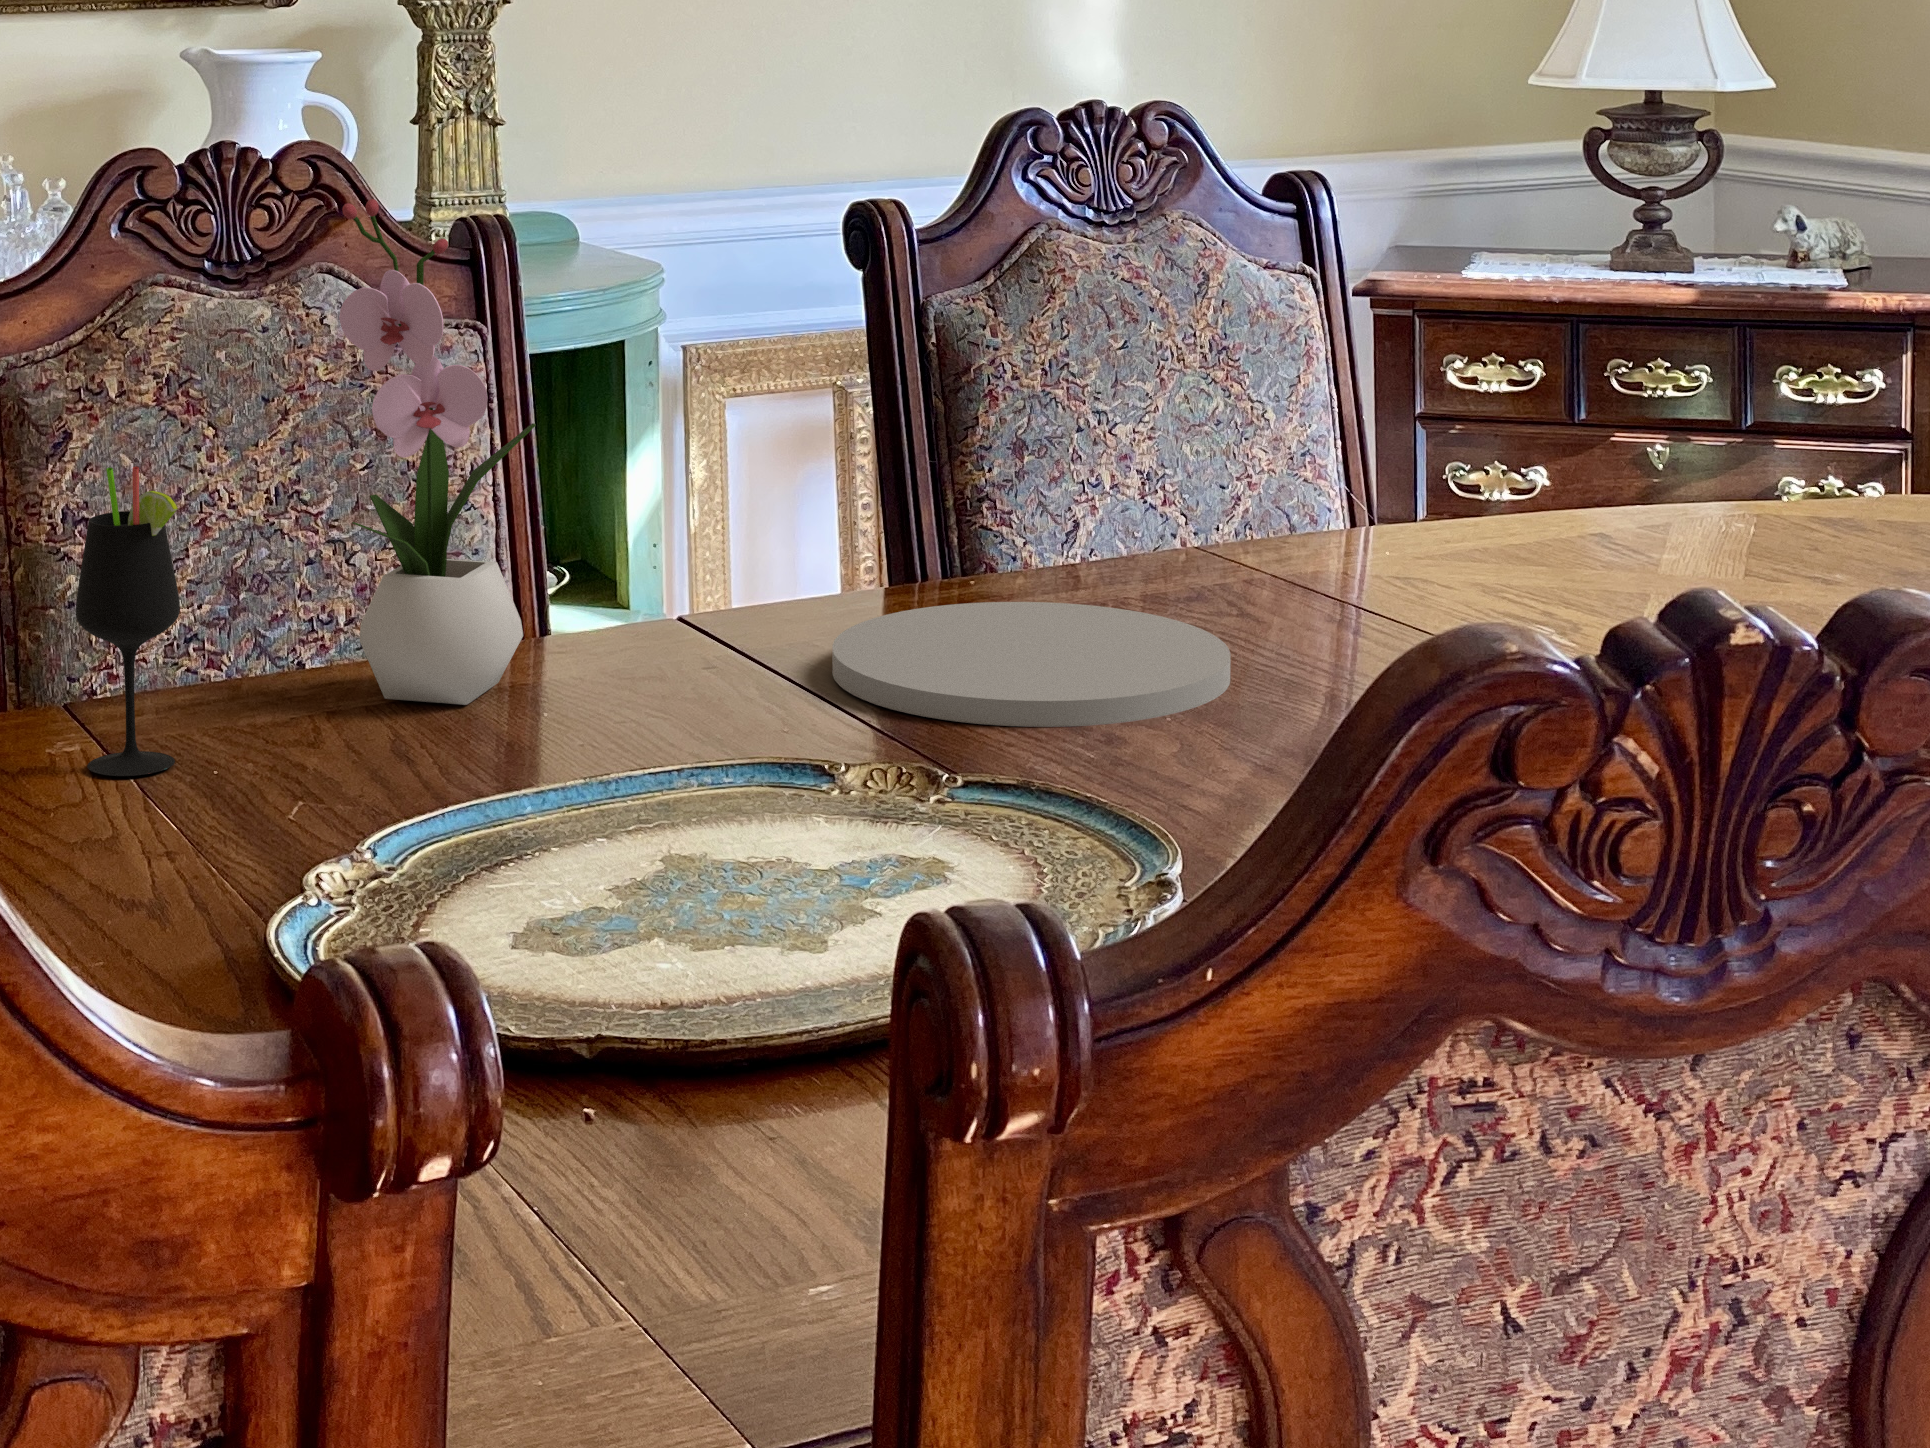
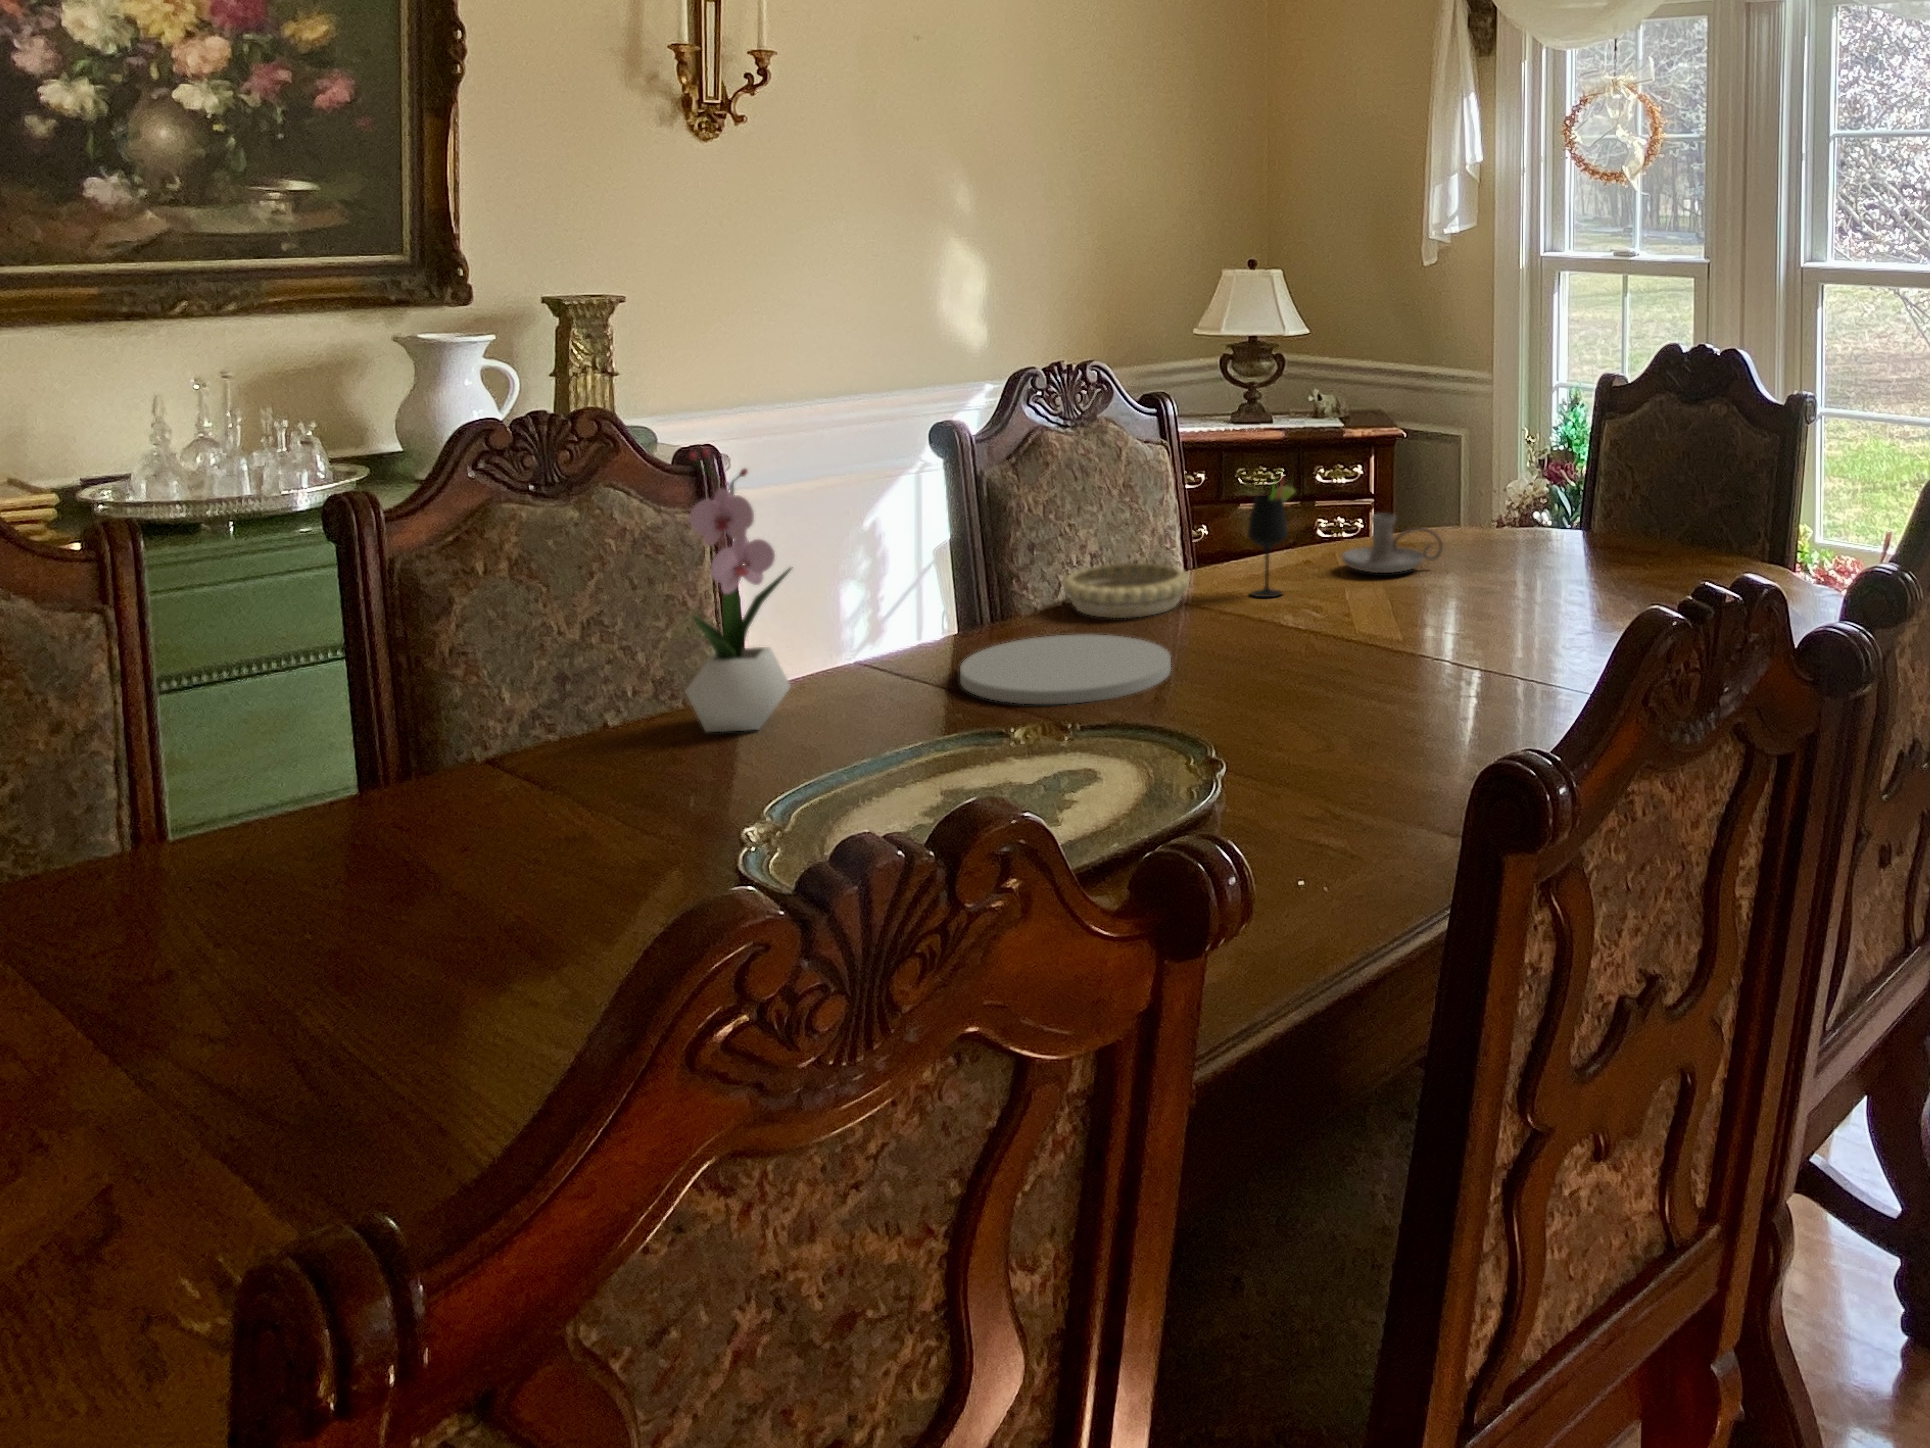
candle holder: none [1689,426,1919,551] -> present [1342,514,1443,573]
wine glass: present [76,466,180,776] -> present [1248,480,1295,597]
decorative bowl: none [1096,485,1343,587] -> present [1063,563,1190,618]

